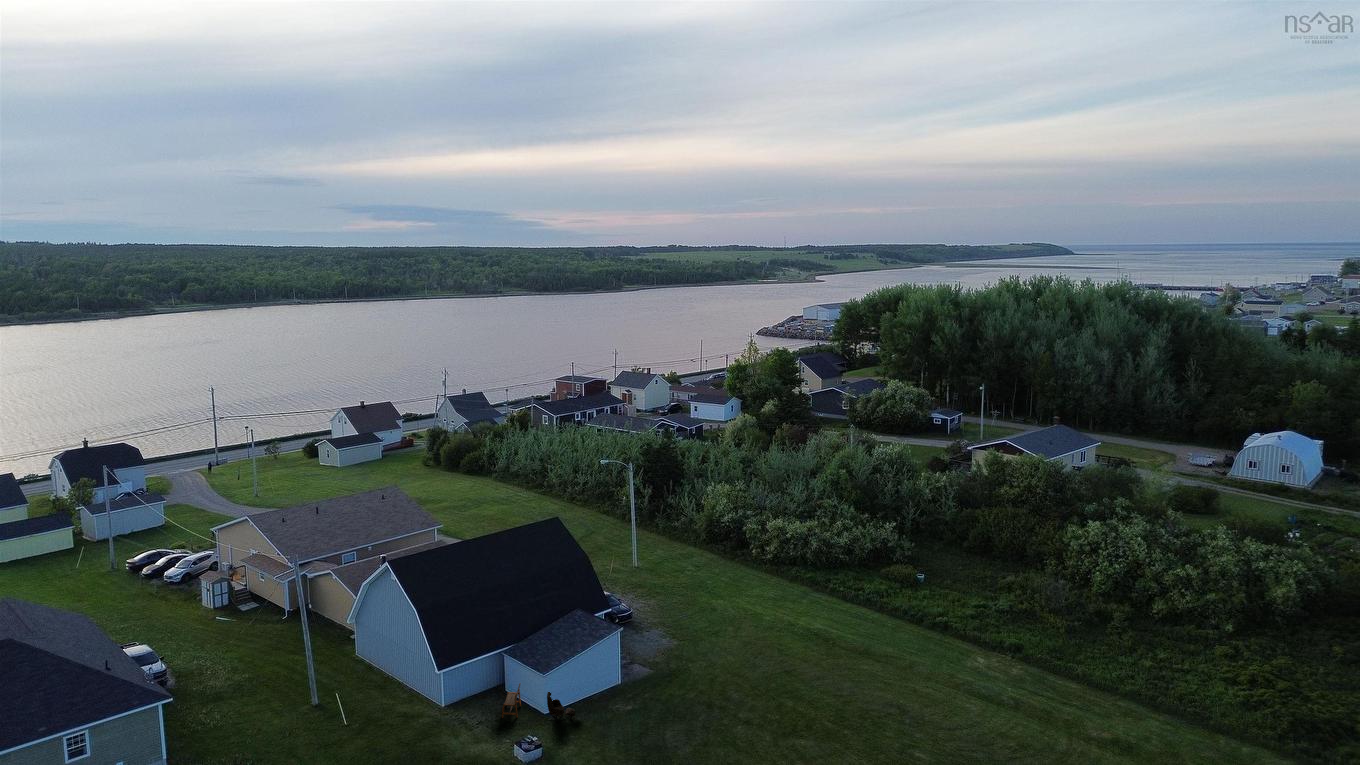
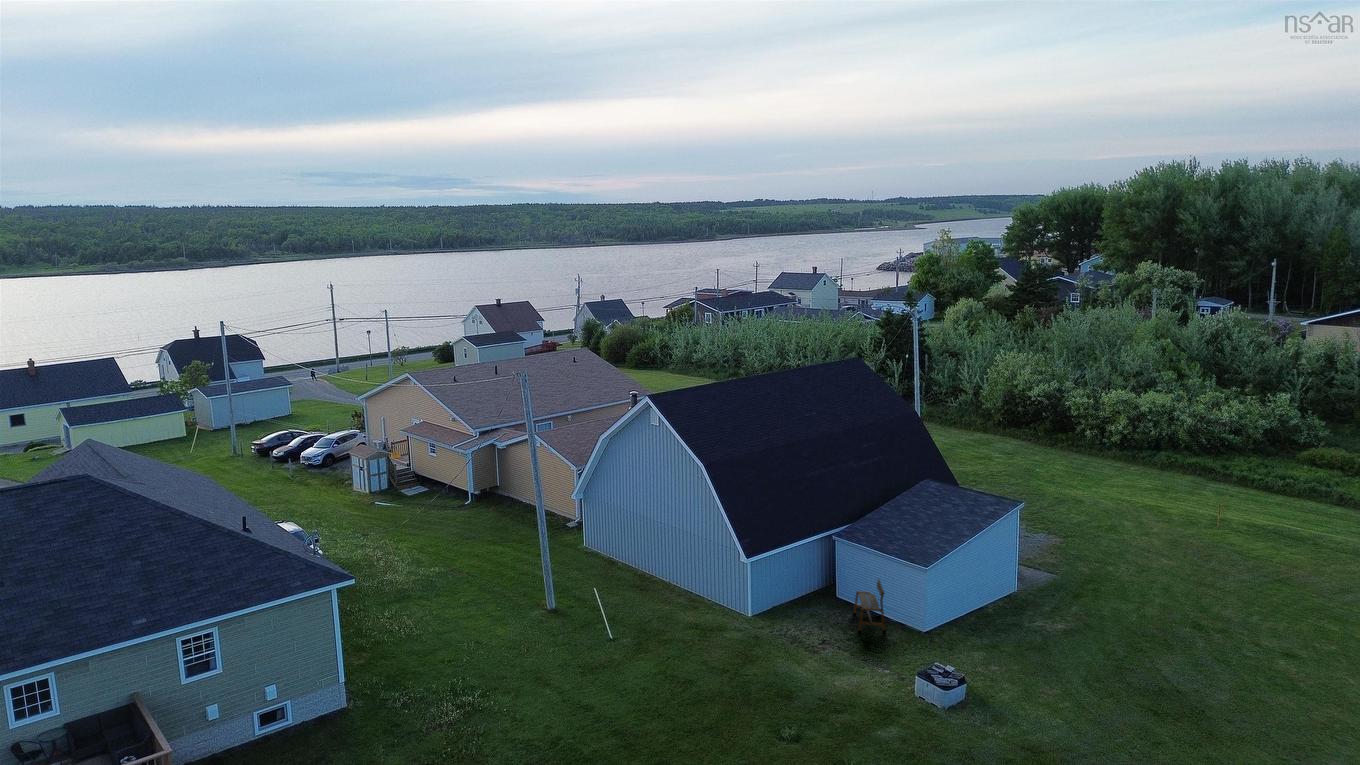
lounge chair: present [547,692,575,722] -> none [935,587,985,638]

